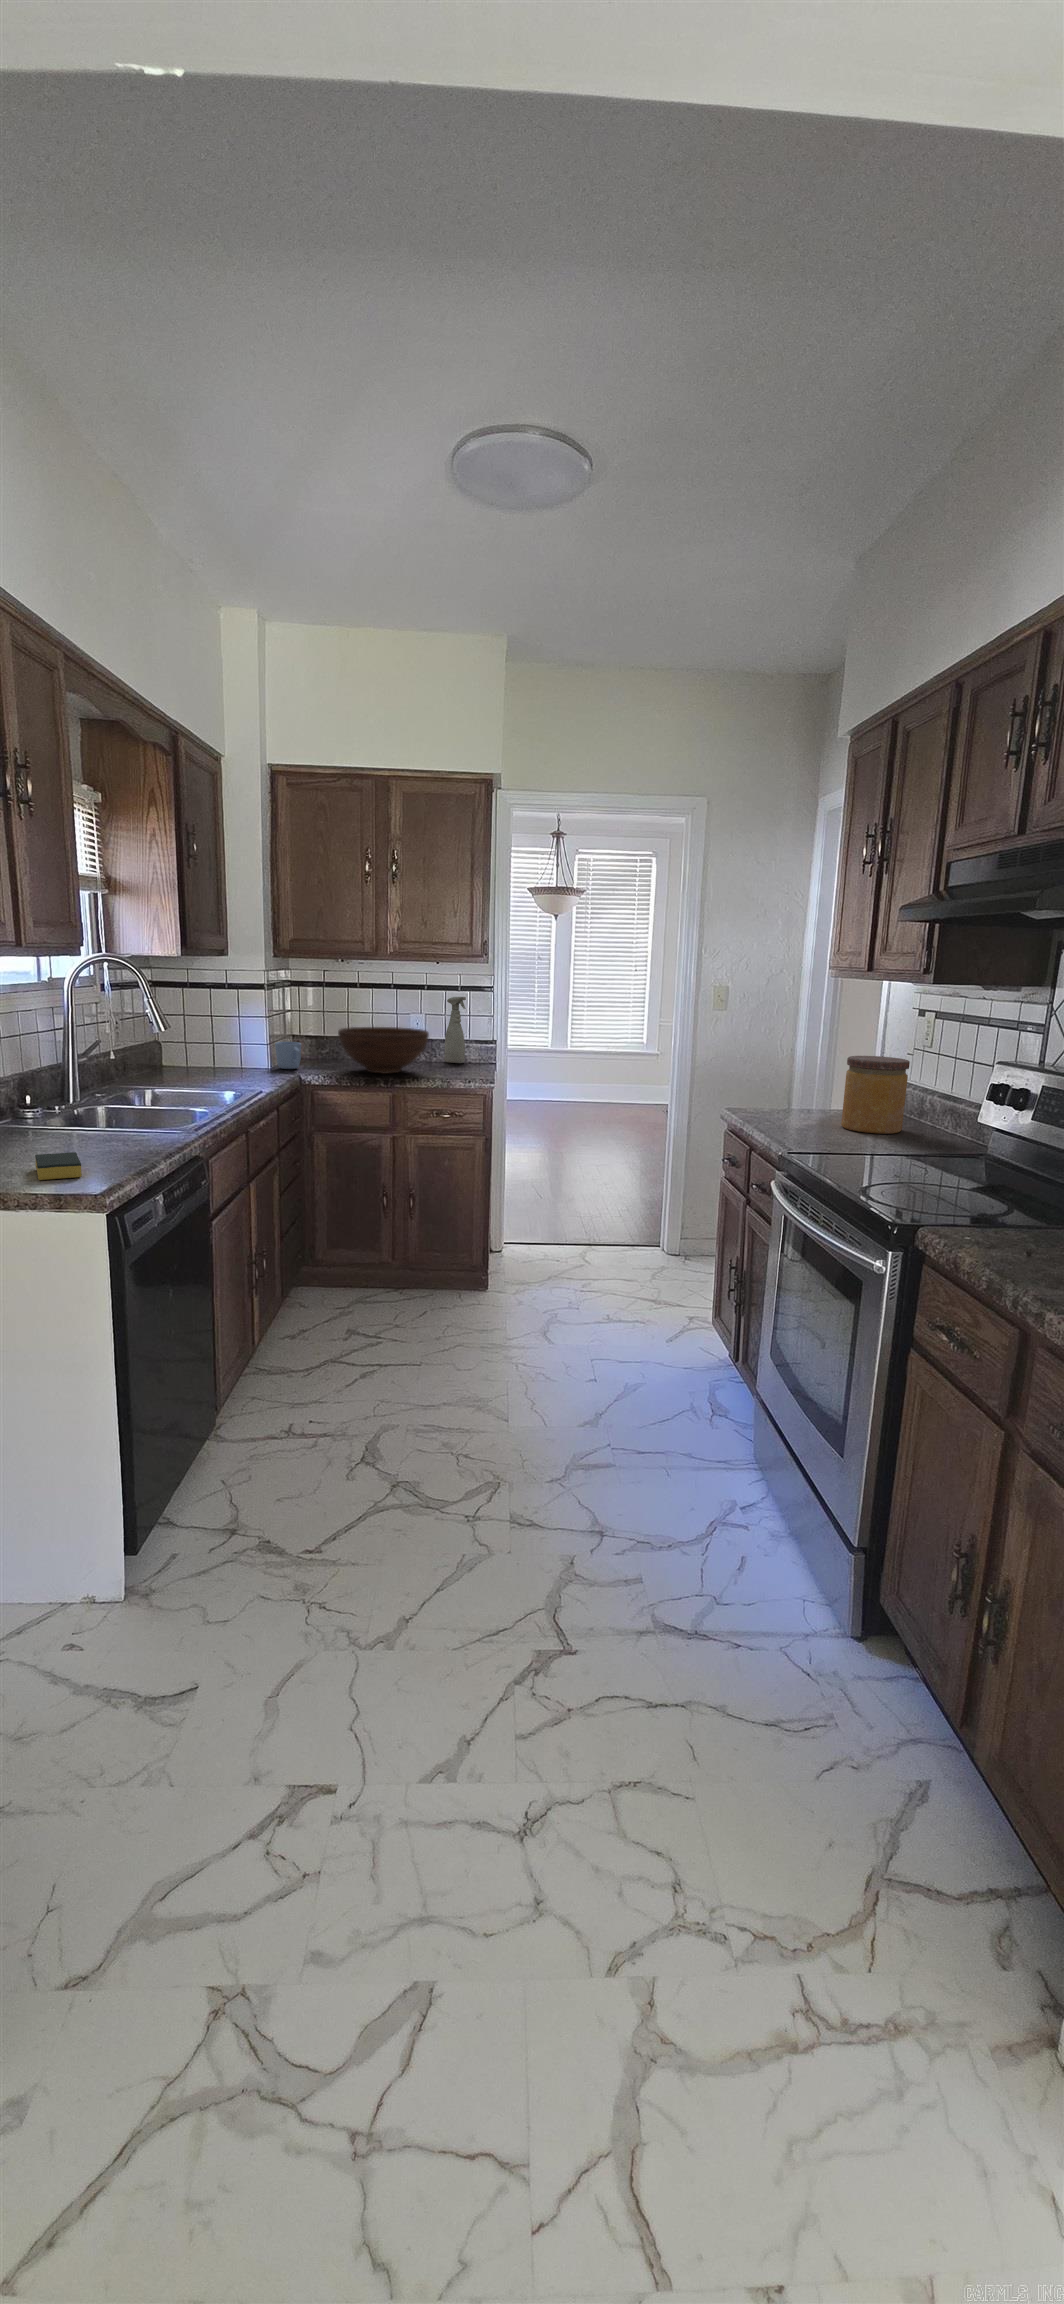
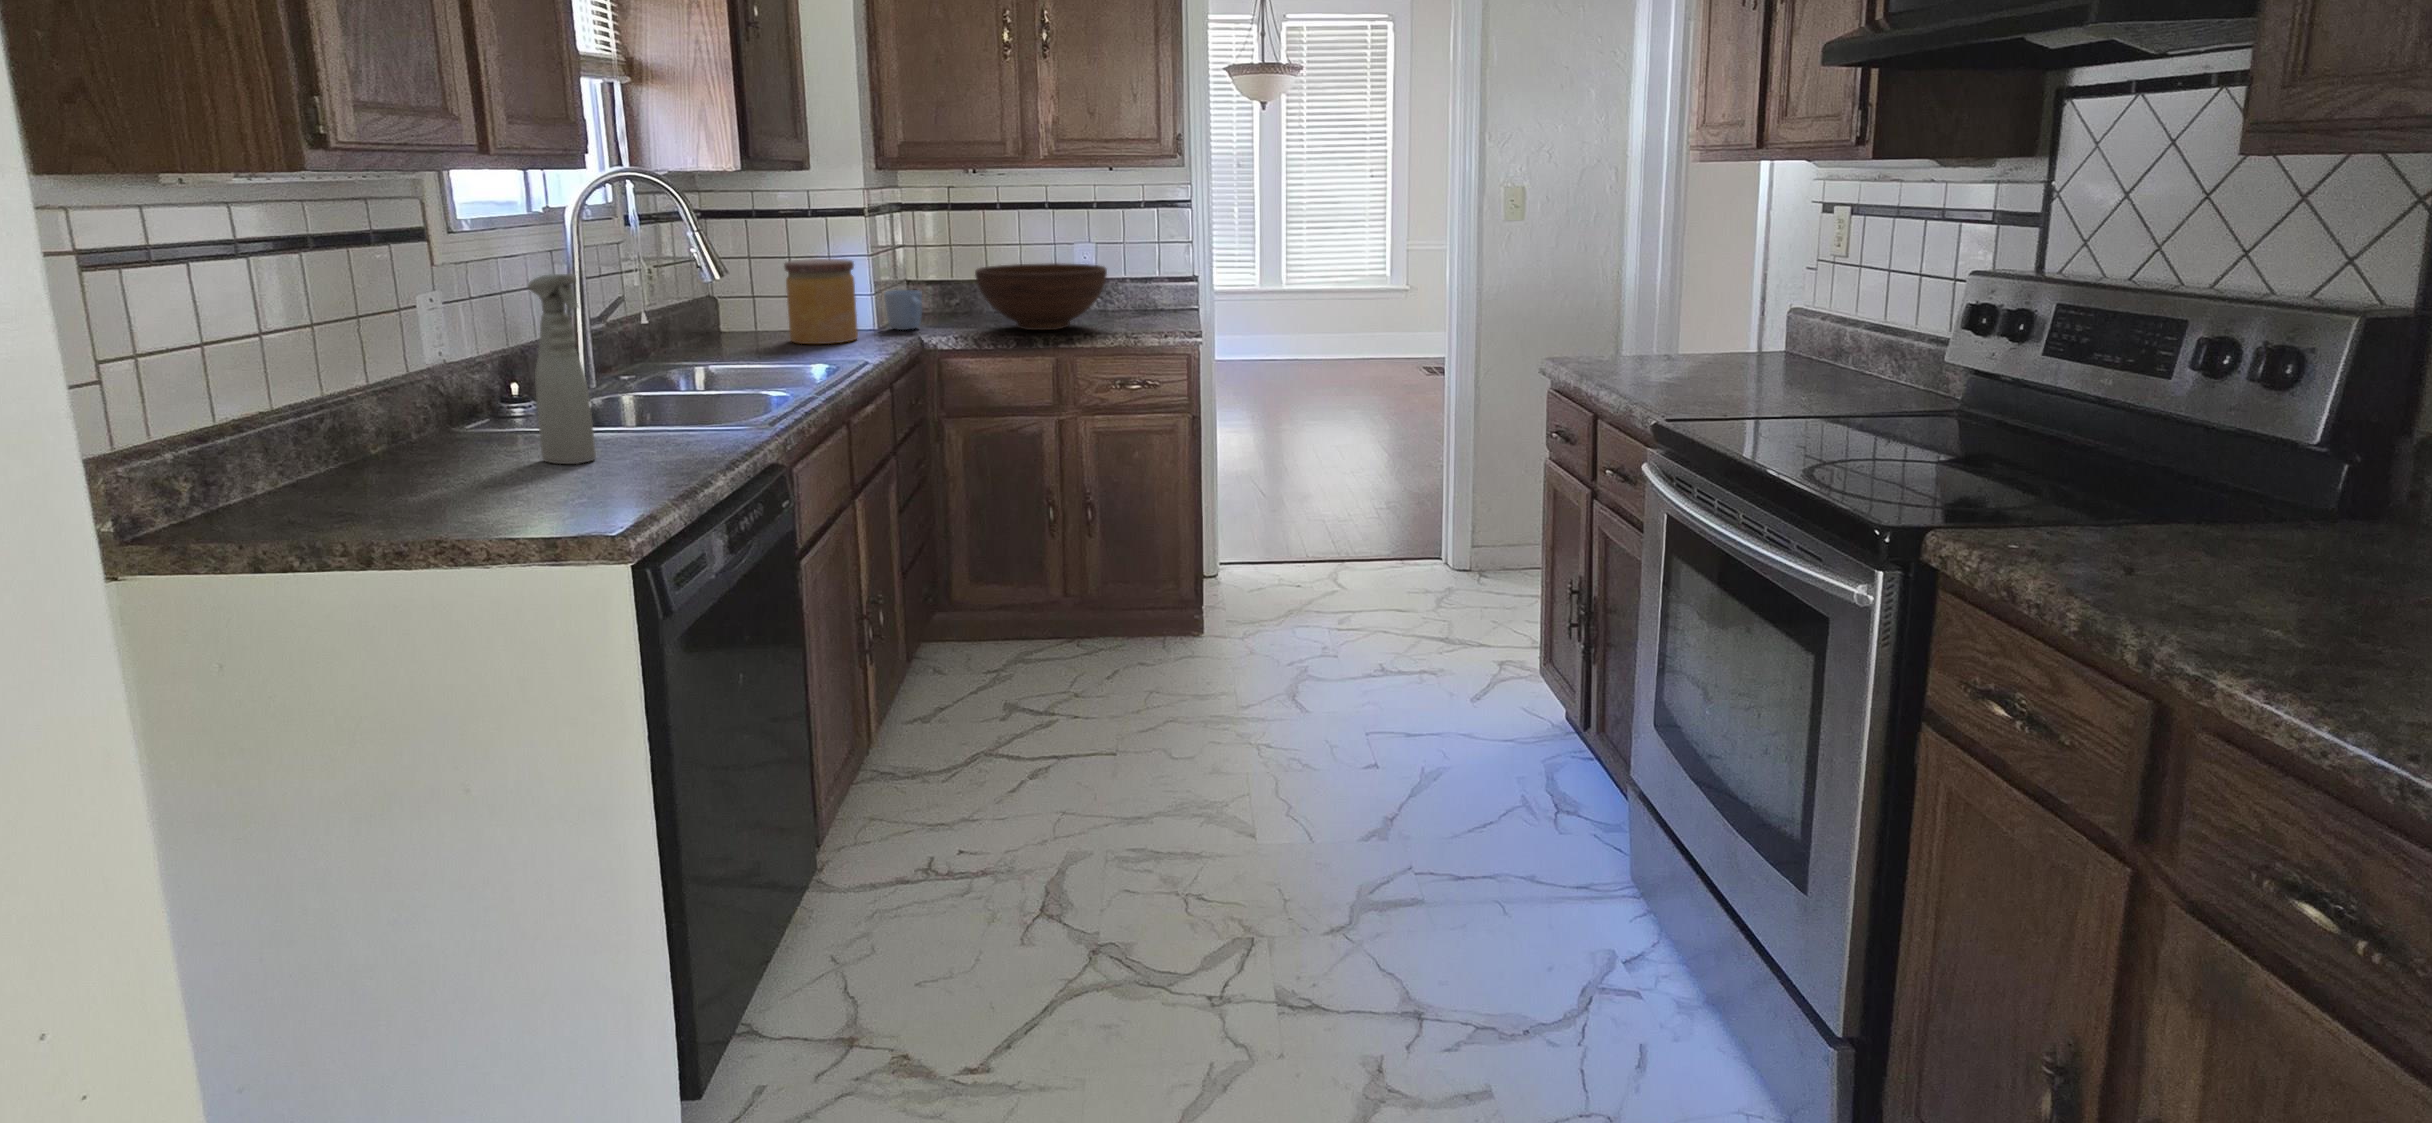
spray bottle: present [444,997,466,1063] -> present [528,274,596,464]
jar: present [841,1056,910,1134] -> present [784,259,858,344]
sponge: present [35,1152,82,1180] -> none [516,468,591,516]

